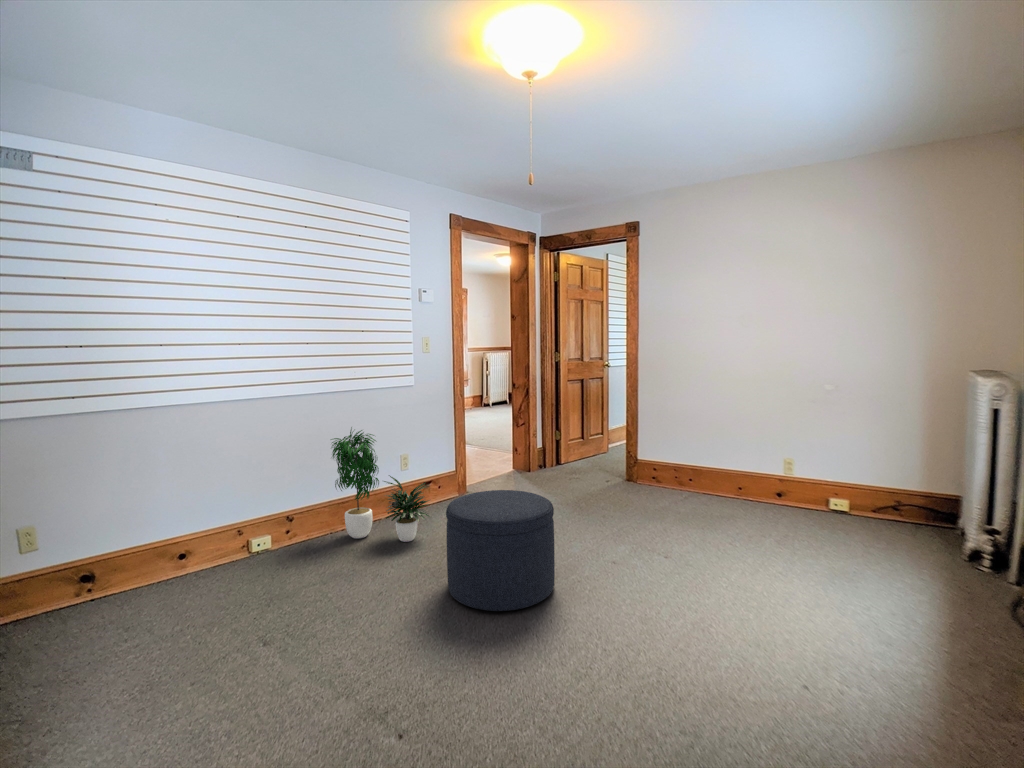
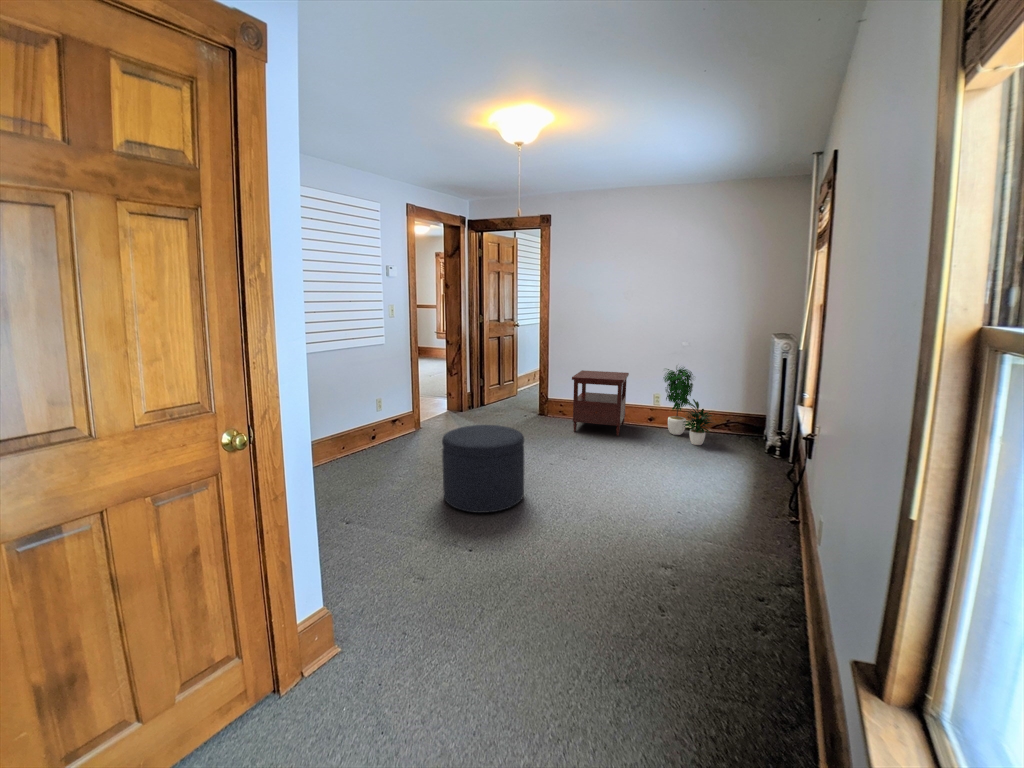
side table: none [659,423,746,516] -> present [572,370,629,436]
potted plant: present [331,427,430,542] -> present [664,367,712,445]

